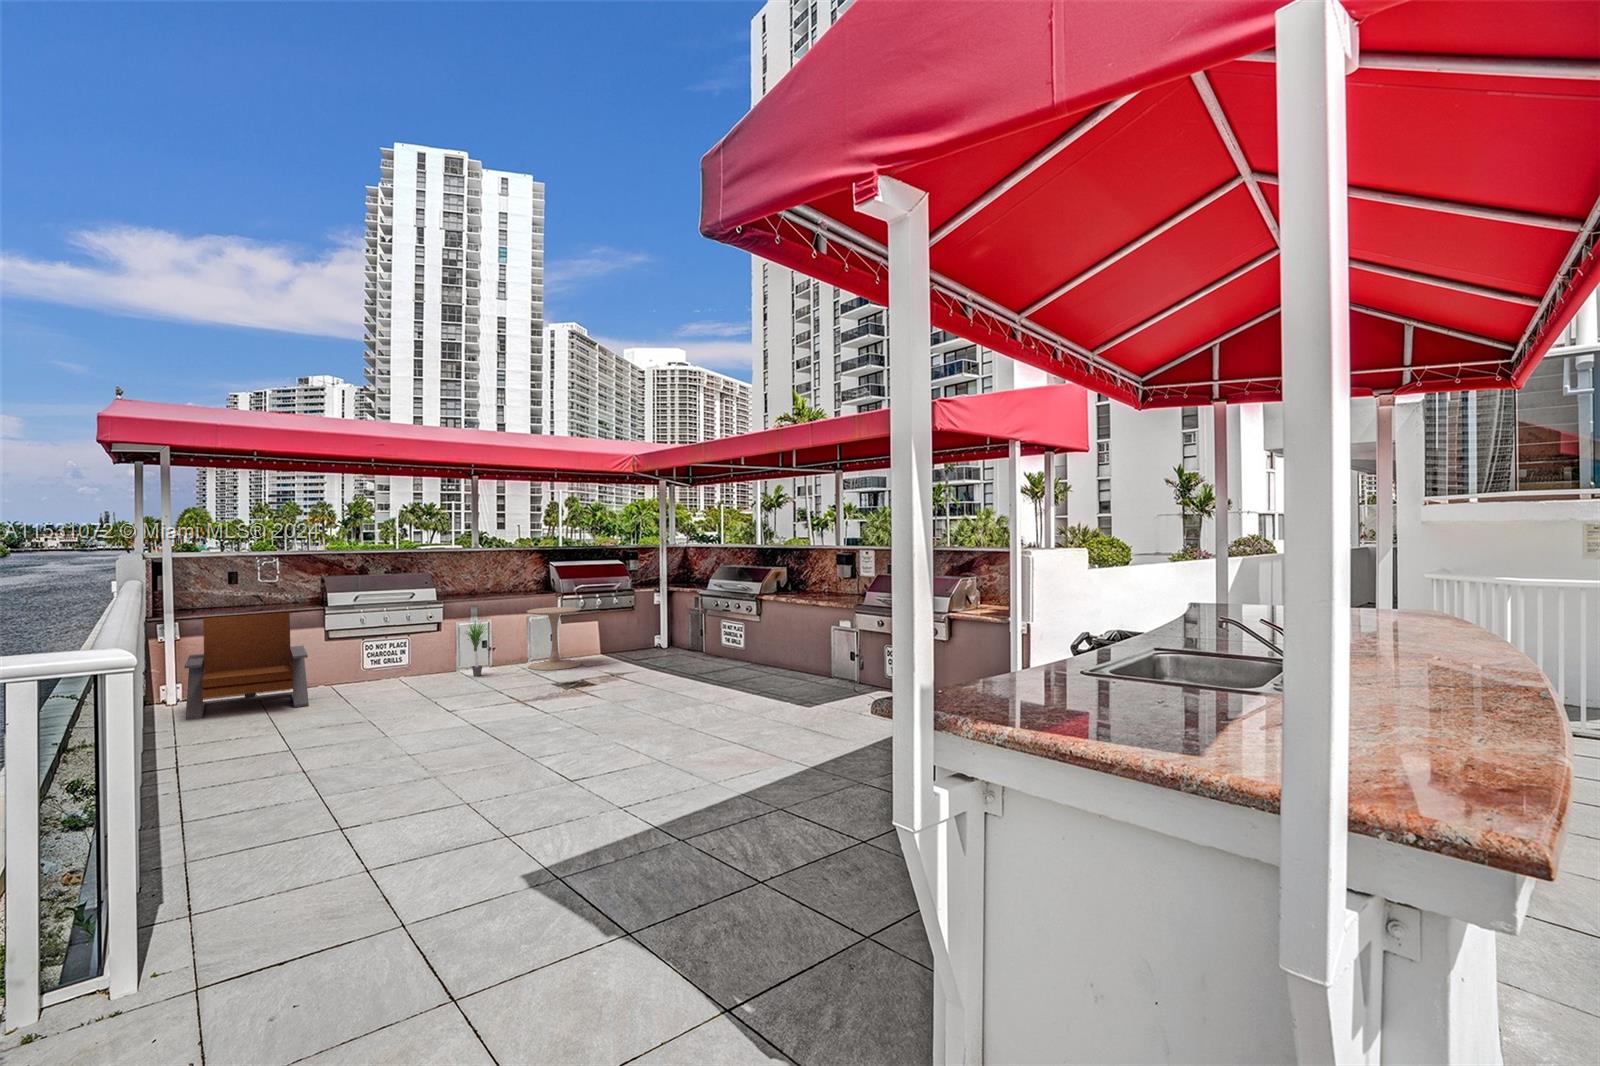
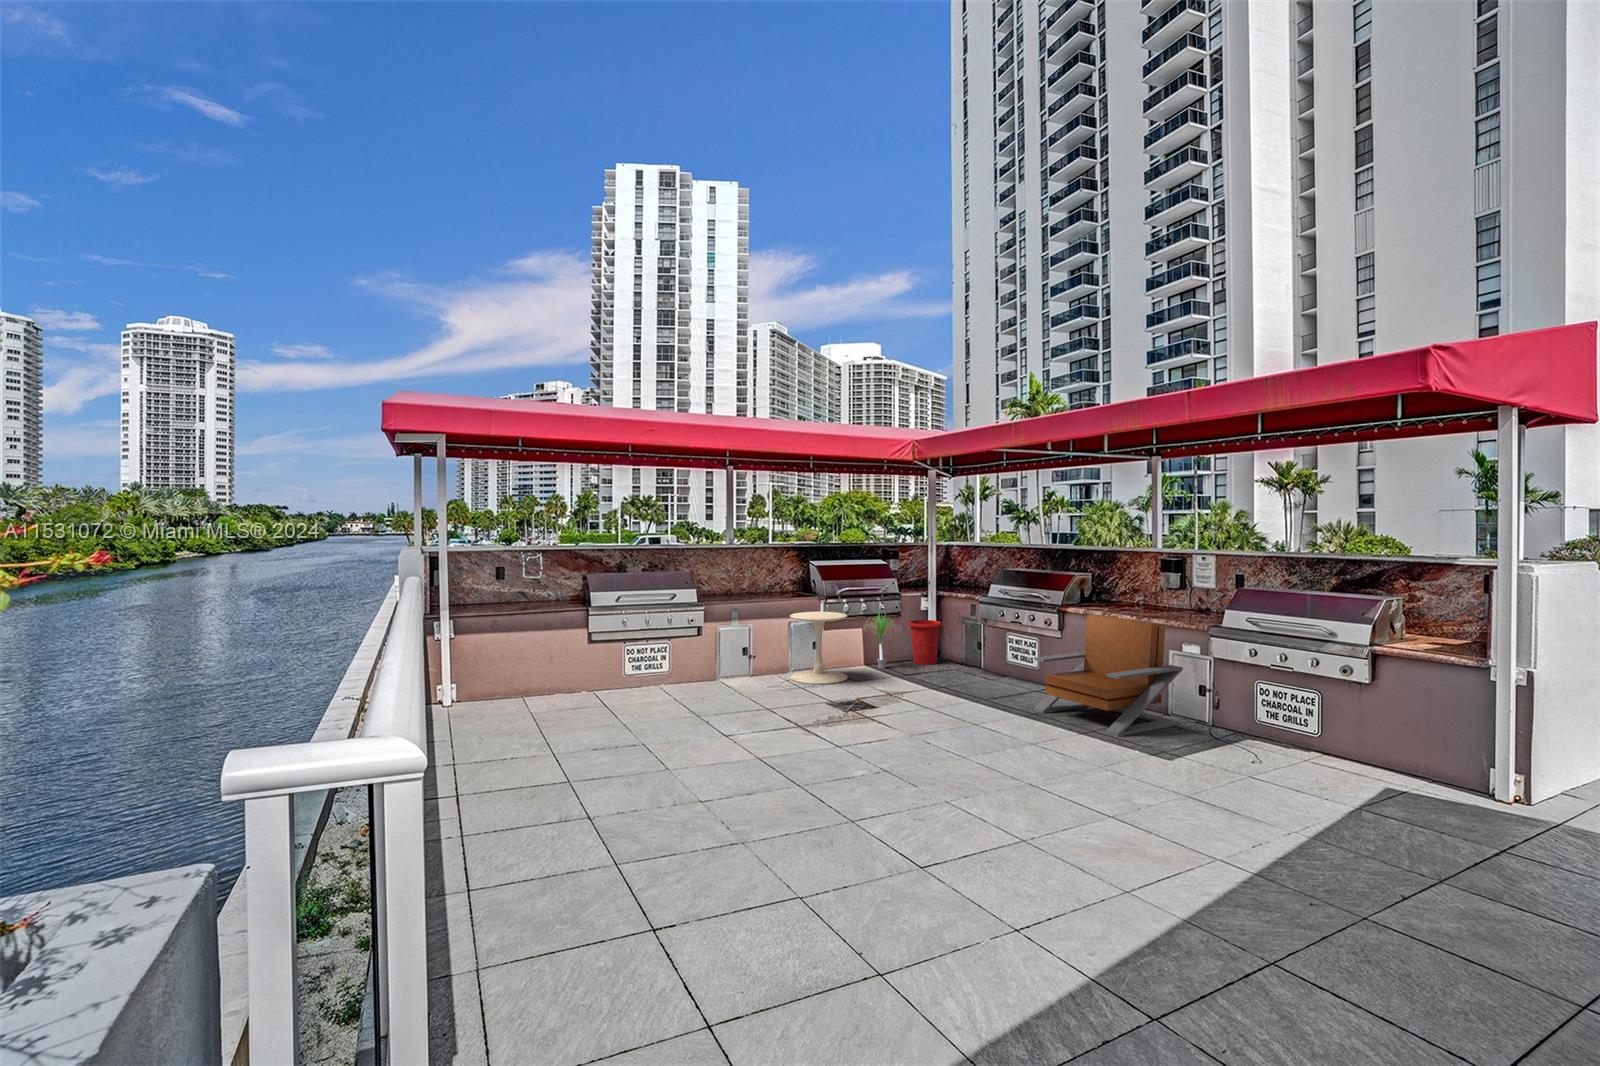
lounge chair: present [185,613,309,720] -> present [1034,615,1183,736]
waste bin: none [643,613,674,652] -> present [908,620,943,665]
potted plant: present [466,621,485,676] -> present [873,615,889,669]

